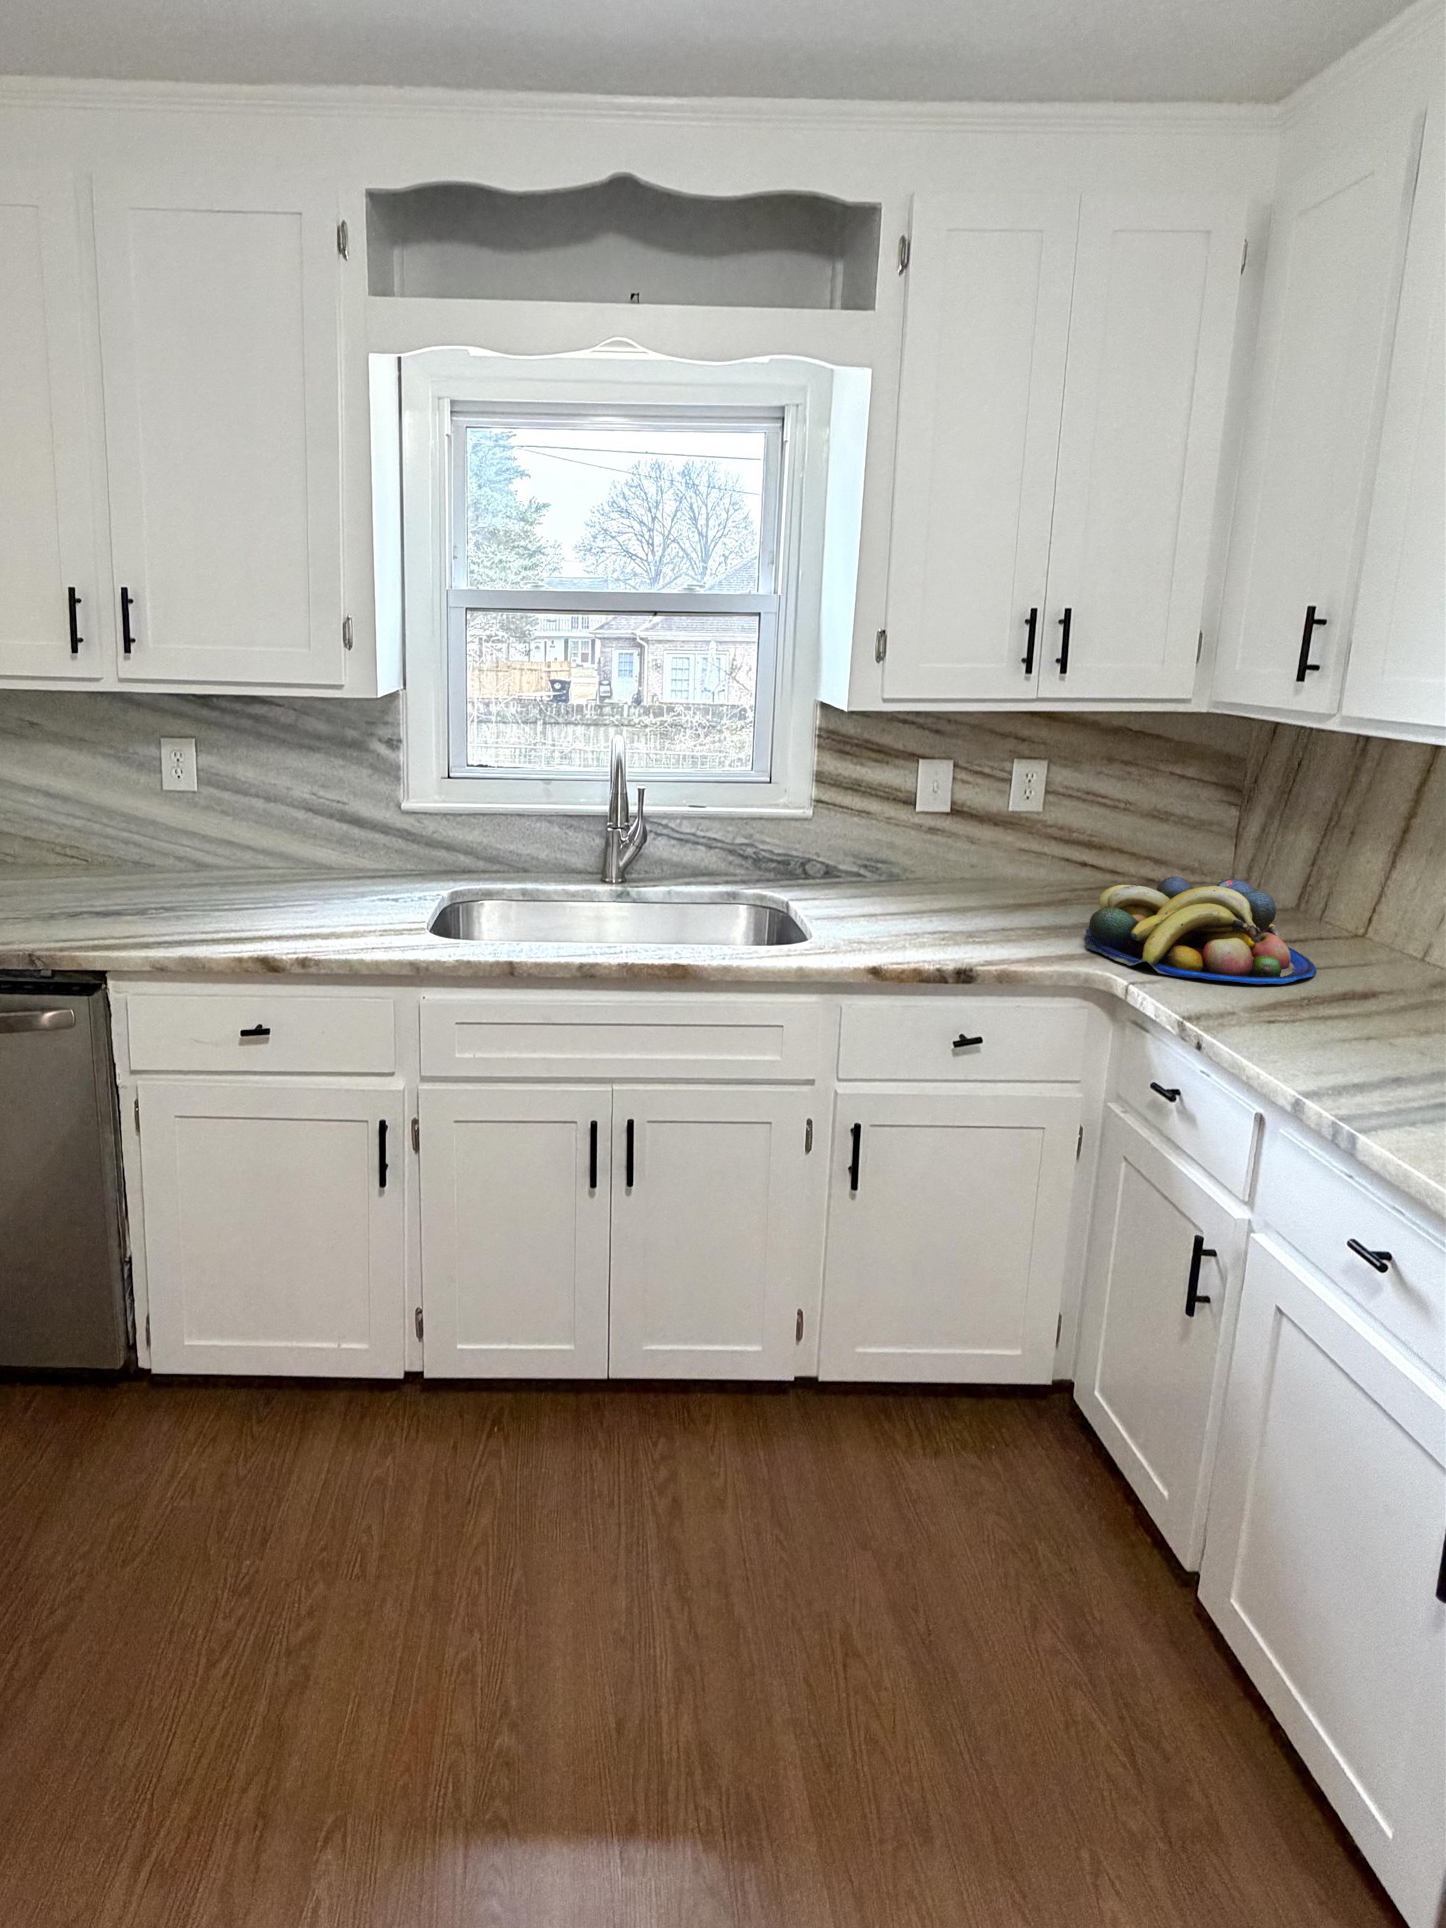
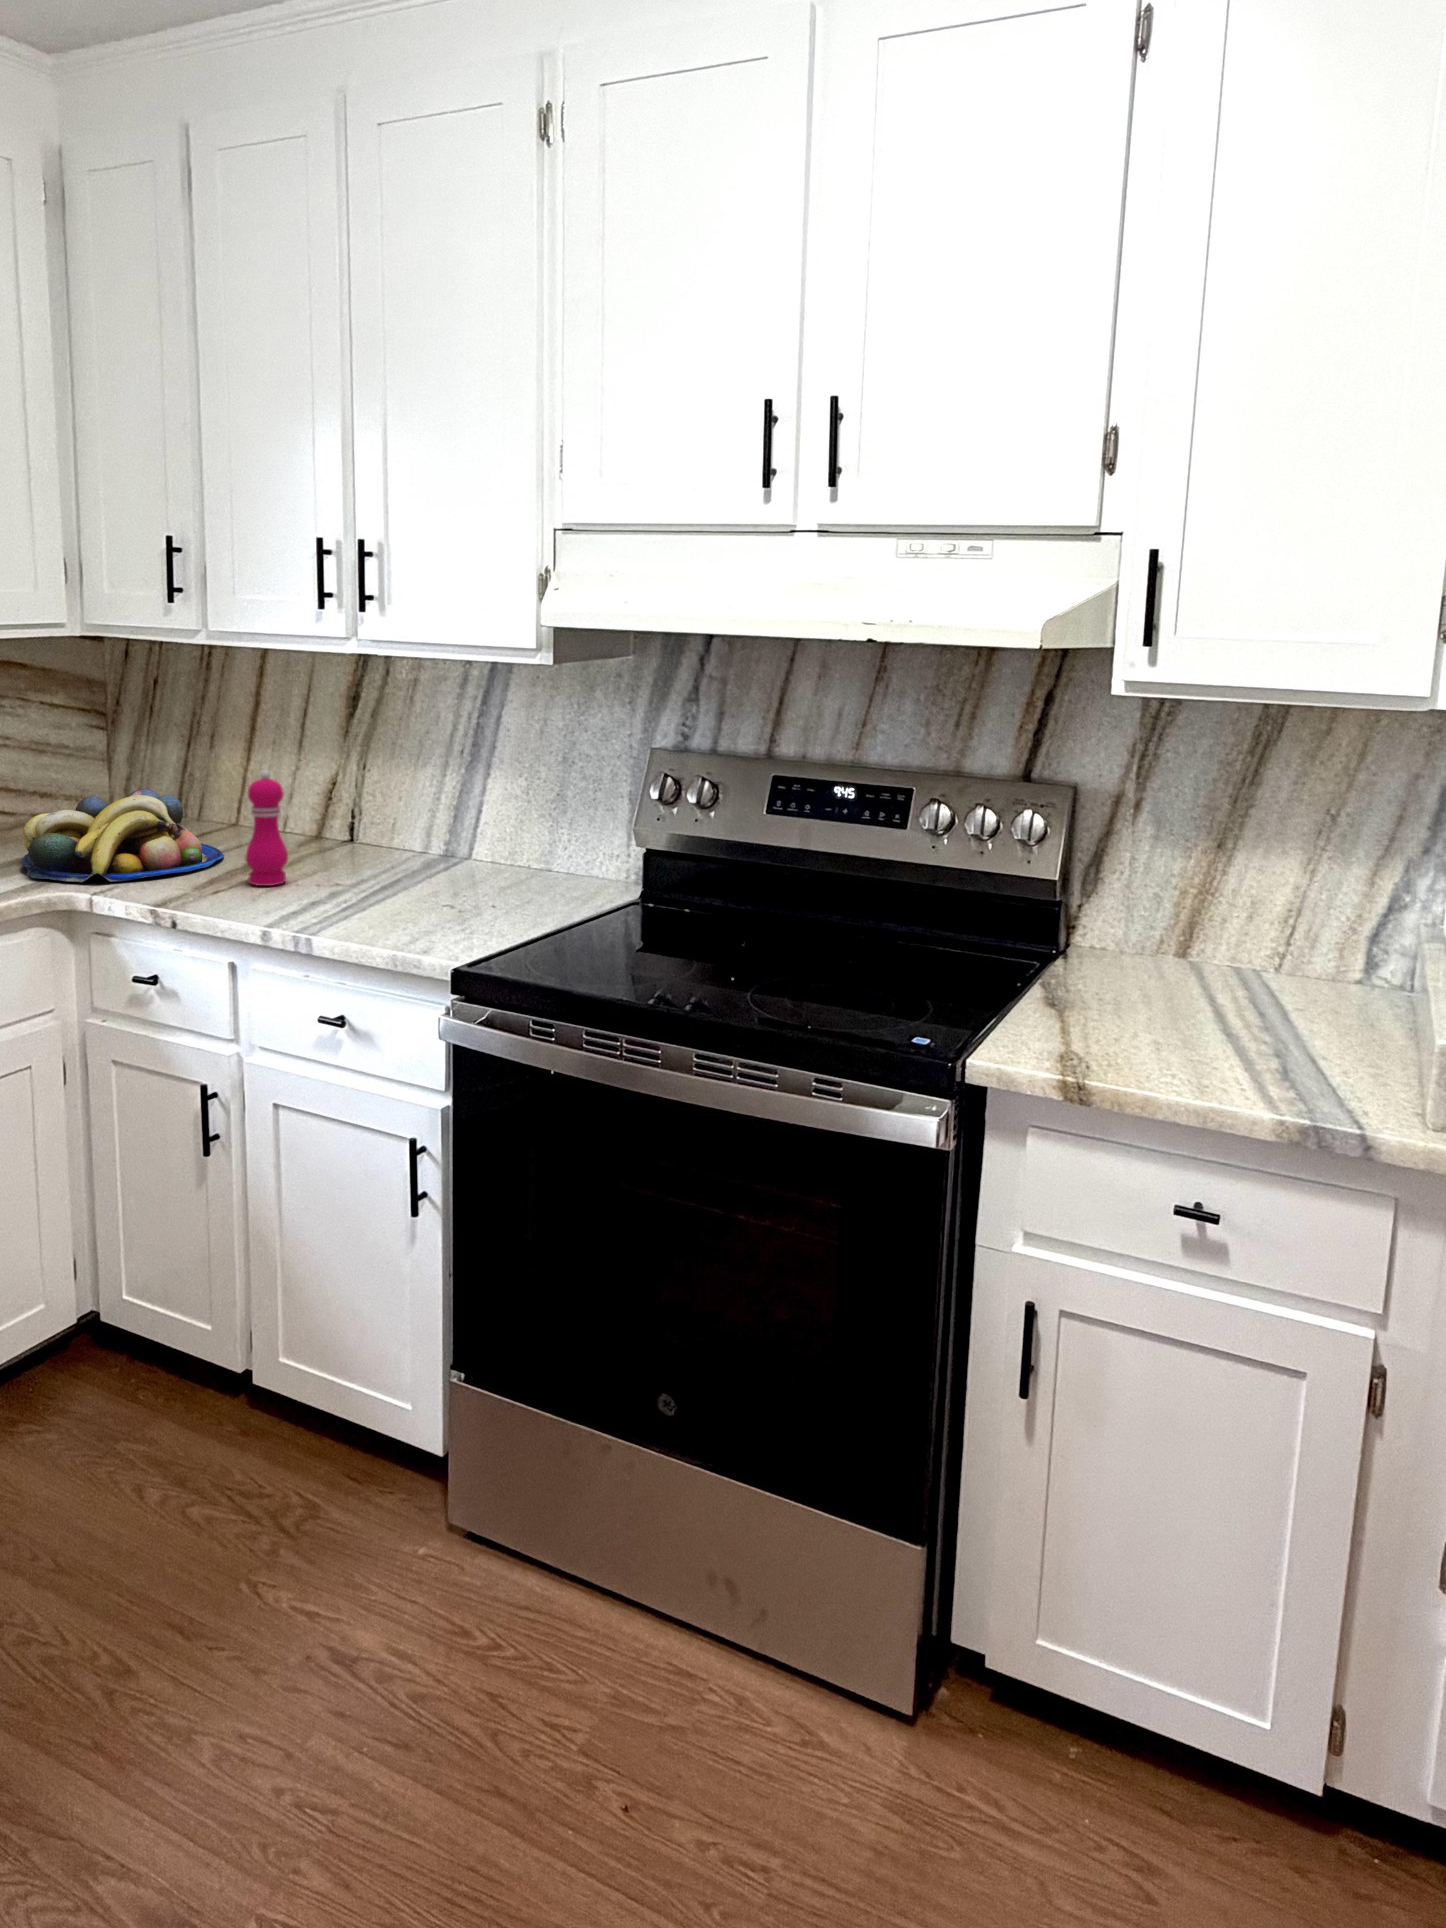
pepper mill: none [1322,891,1393,1035] -> present [245,770,288,886]

